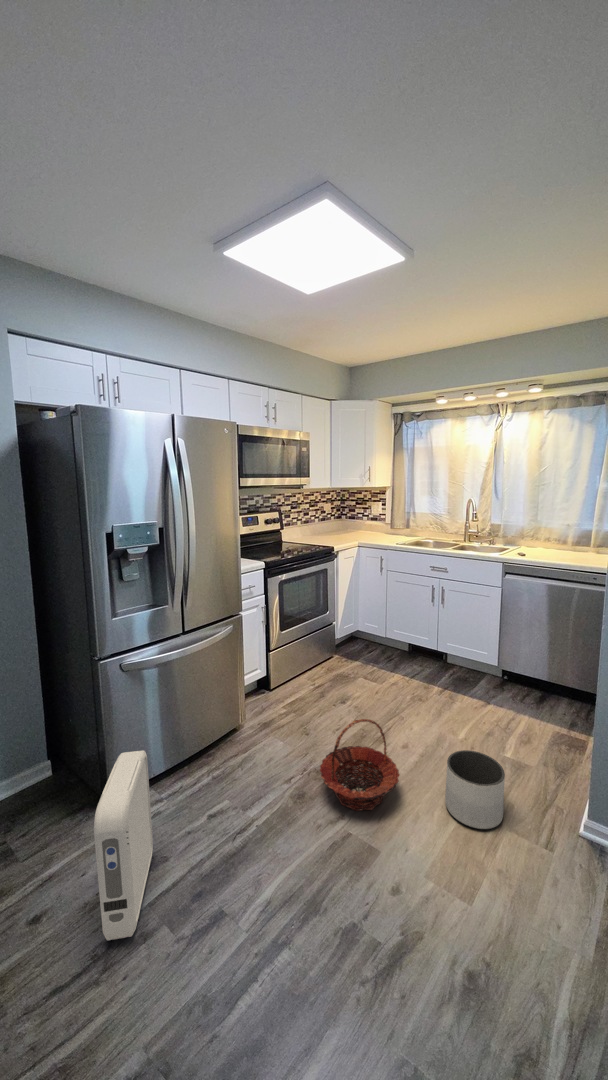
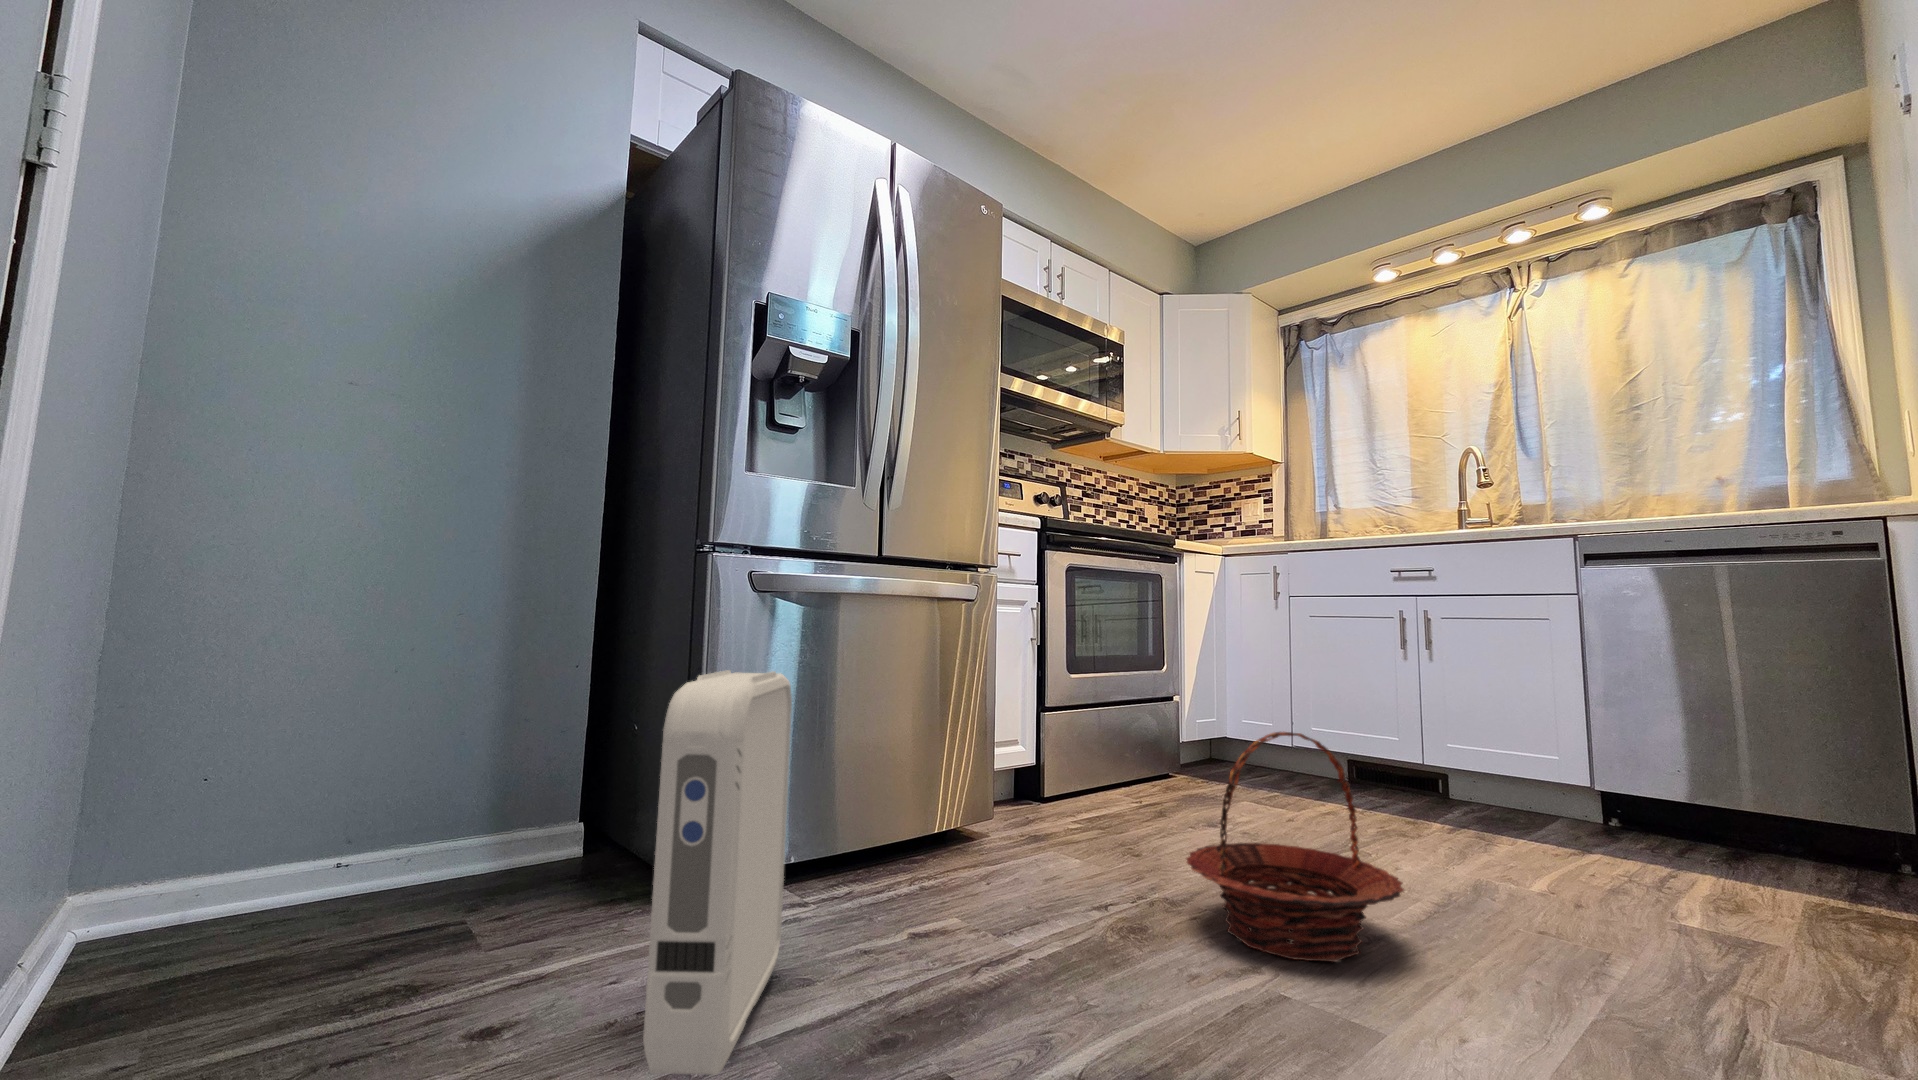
planter: present [445,750,505,829] -> none [1538,834,1742,1022]

